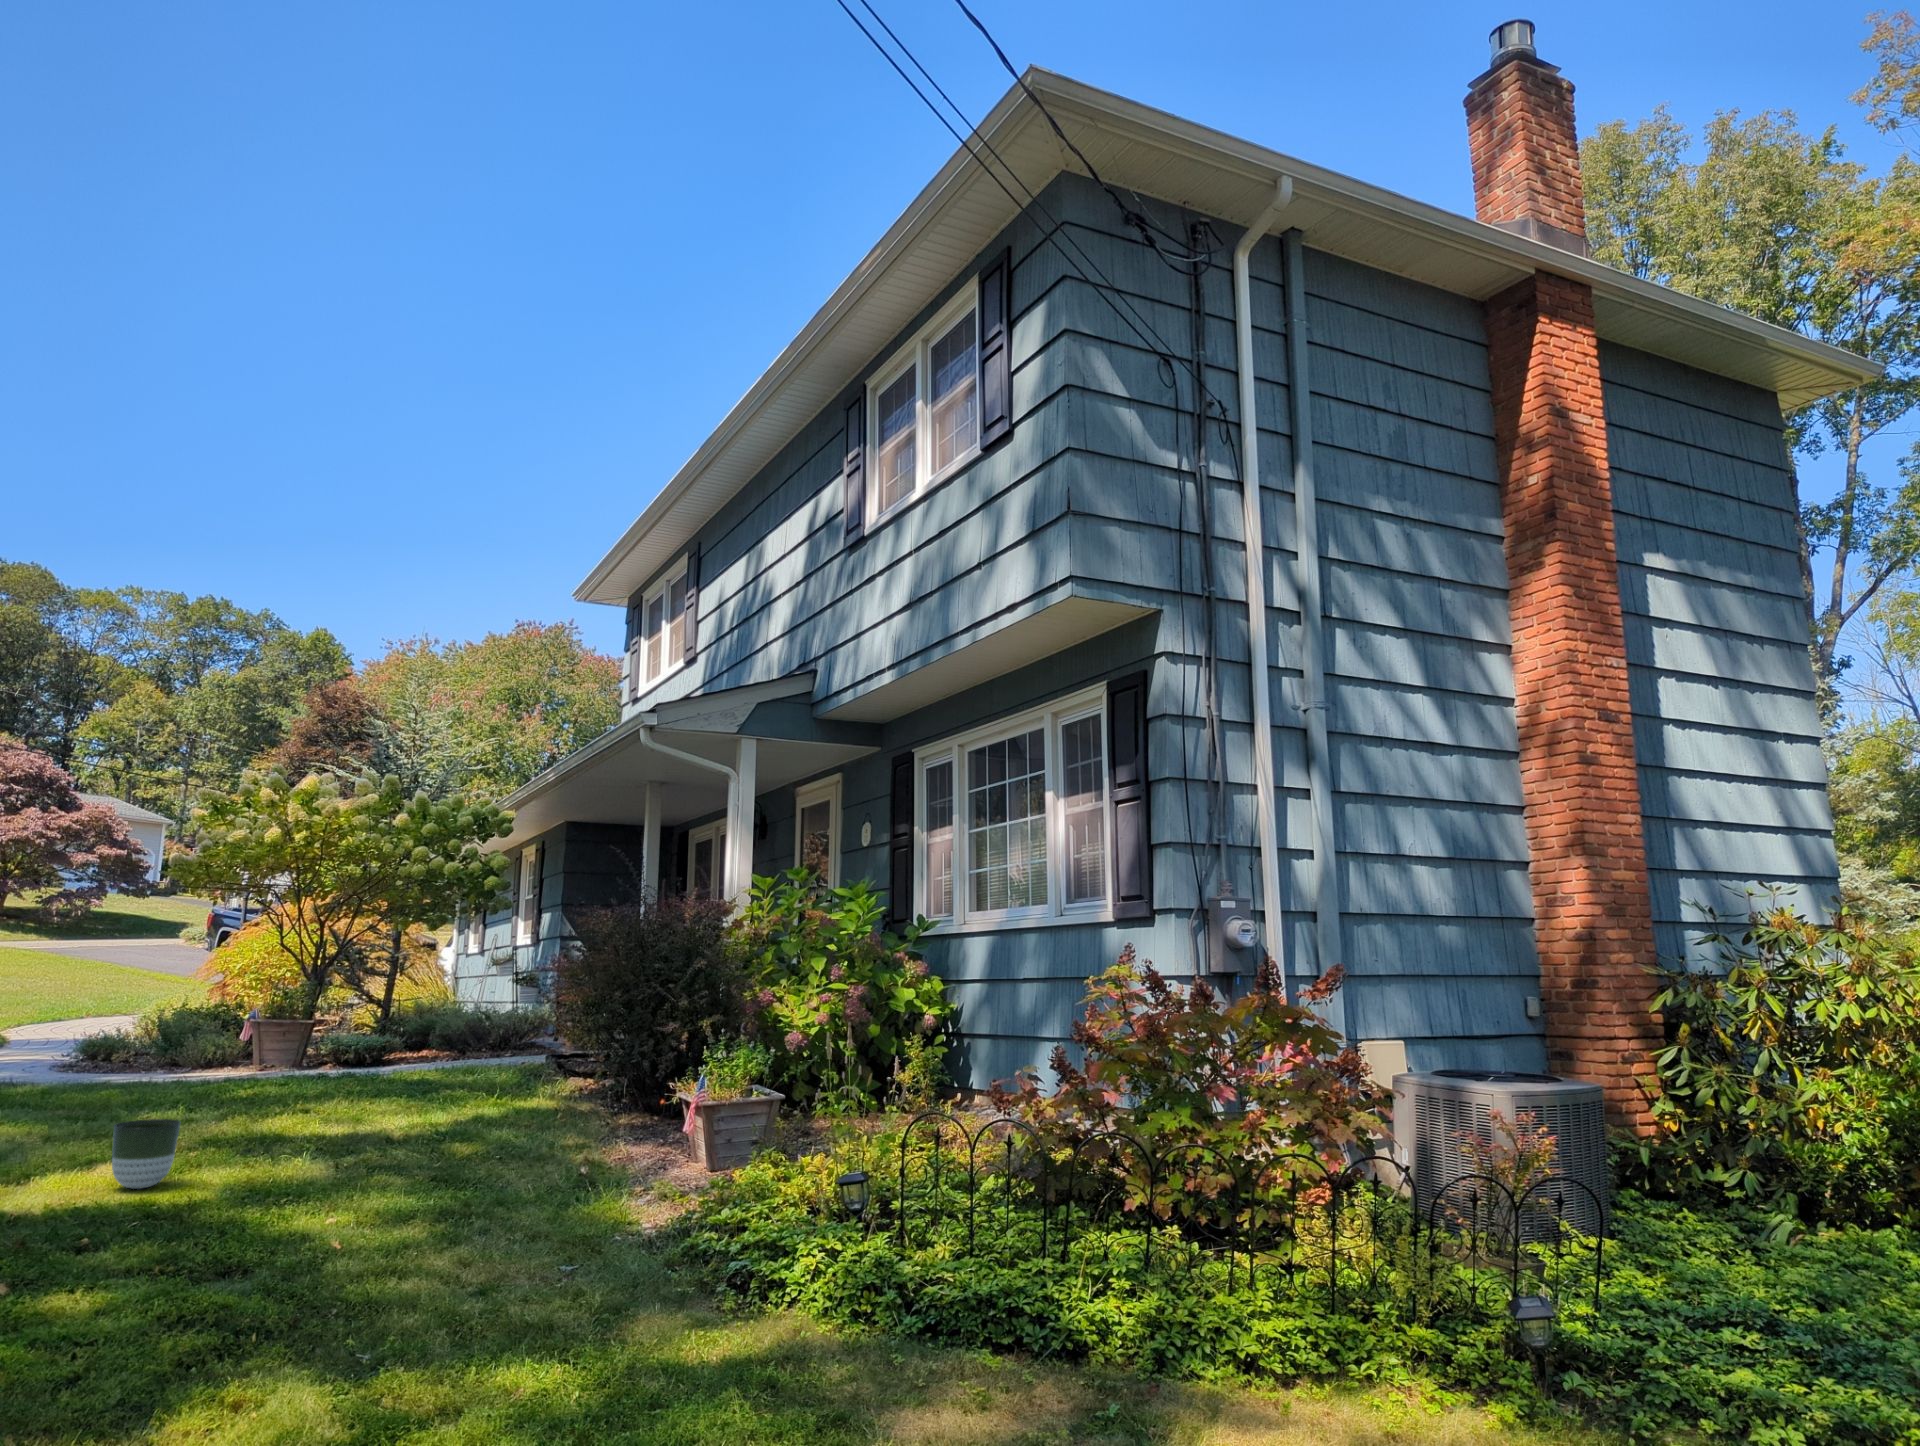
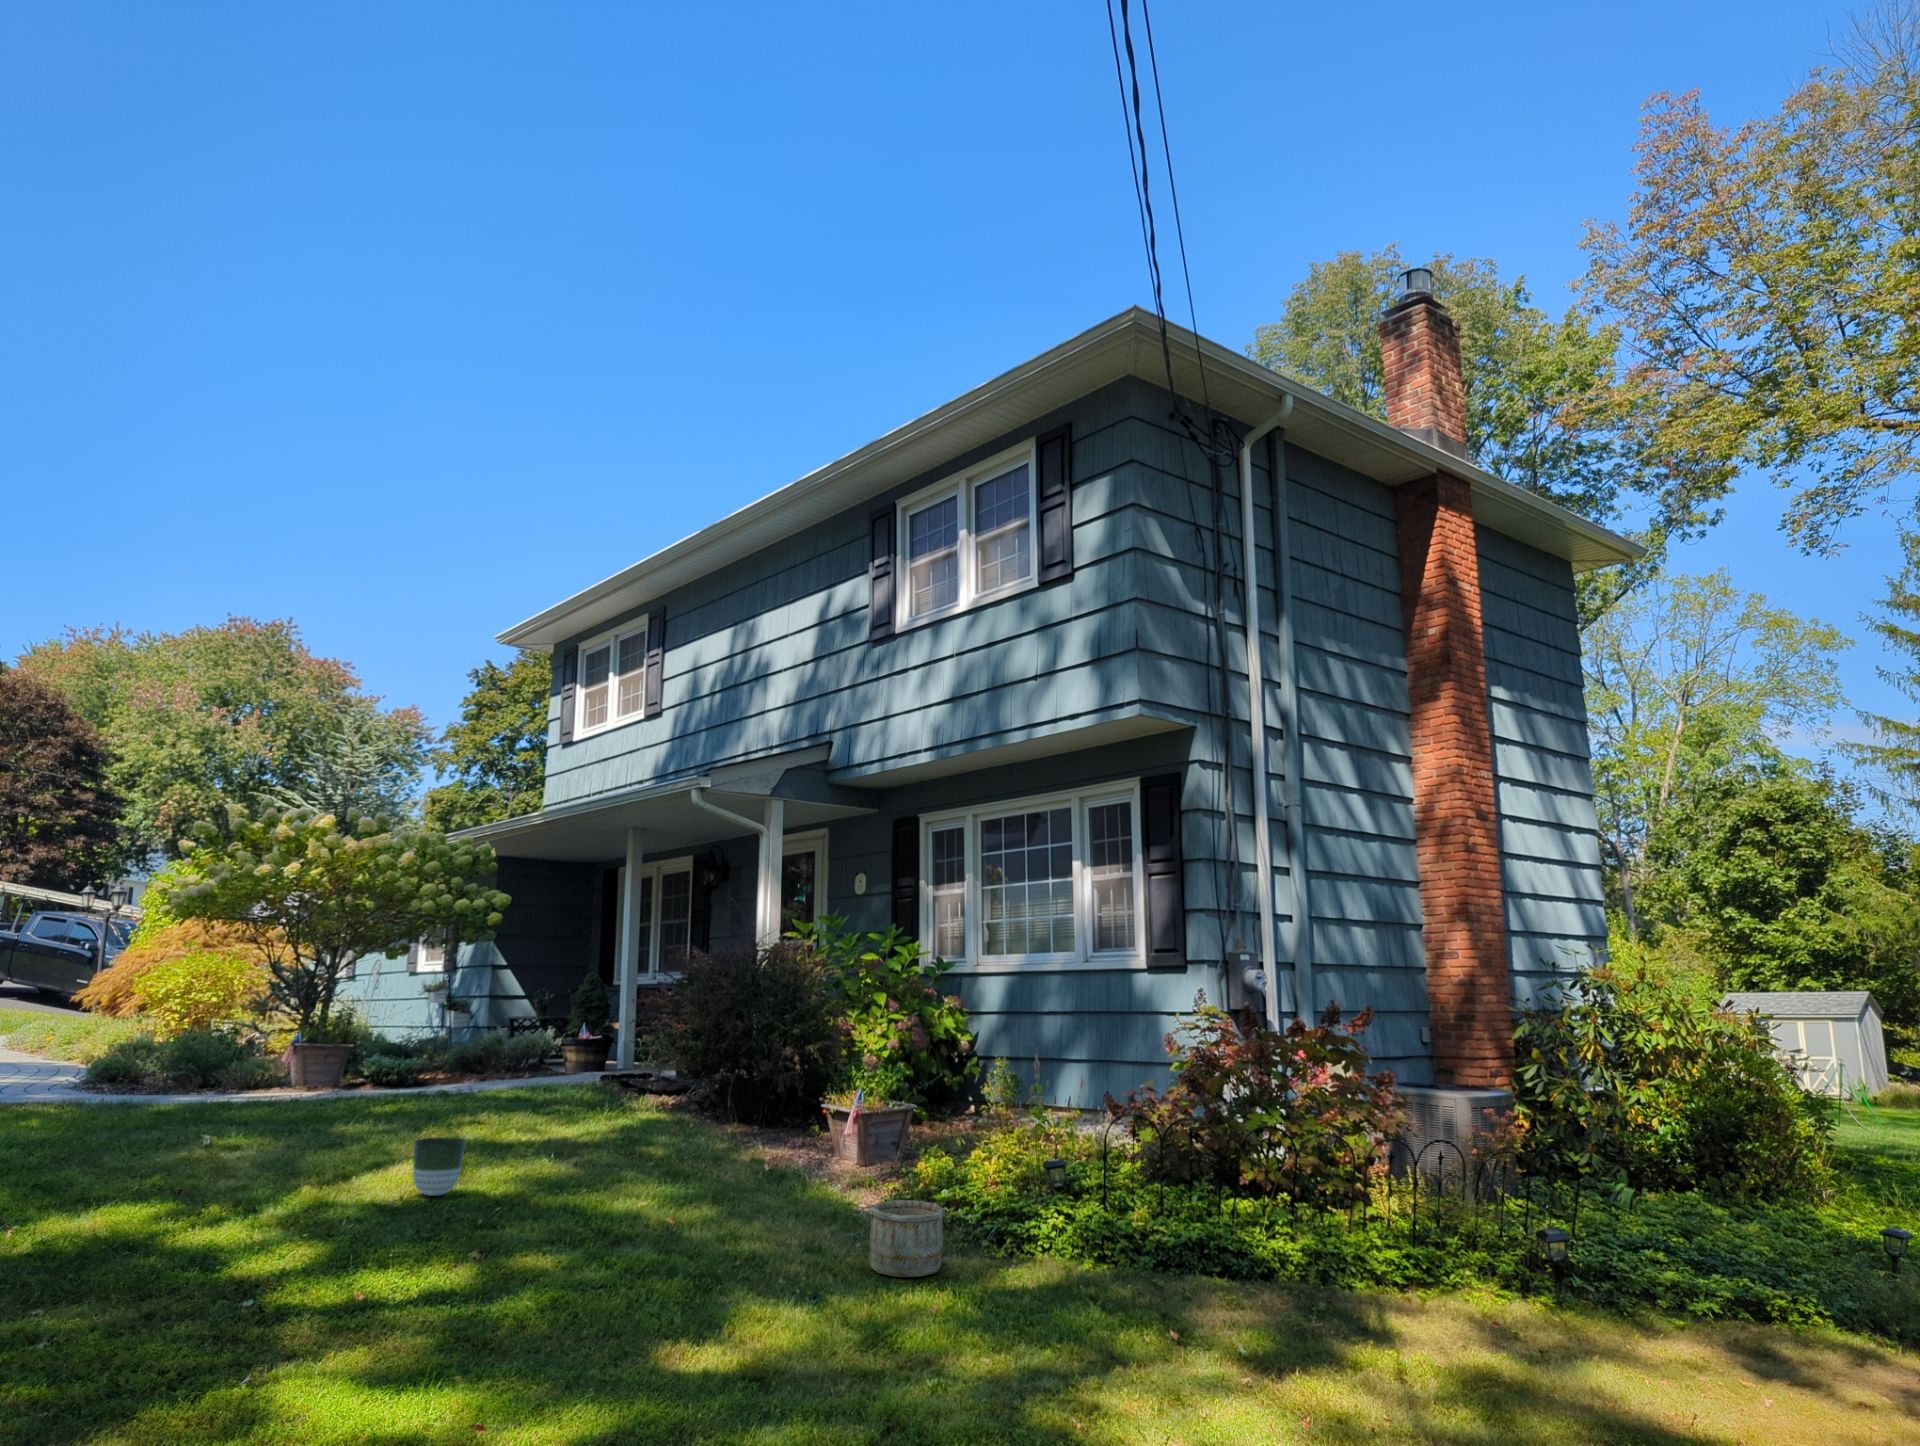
wooden bucket: none [517,1221,623,1330] -> present [869,1200,945,1277]

